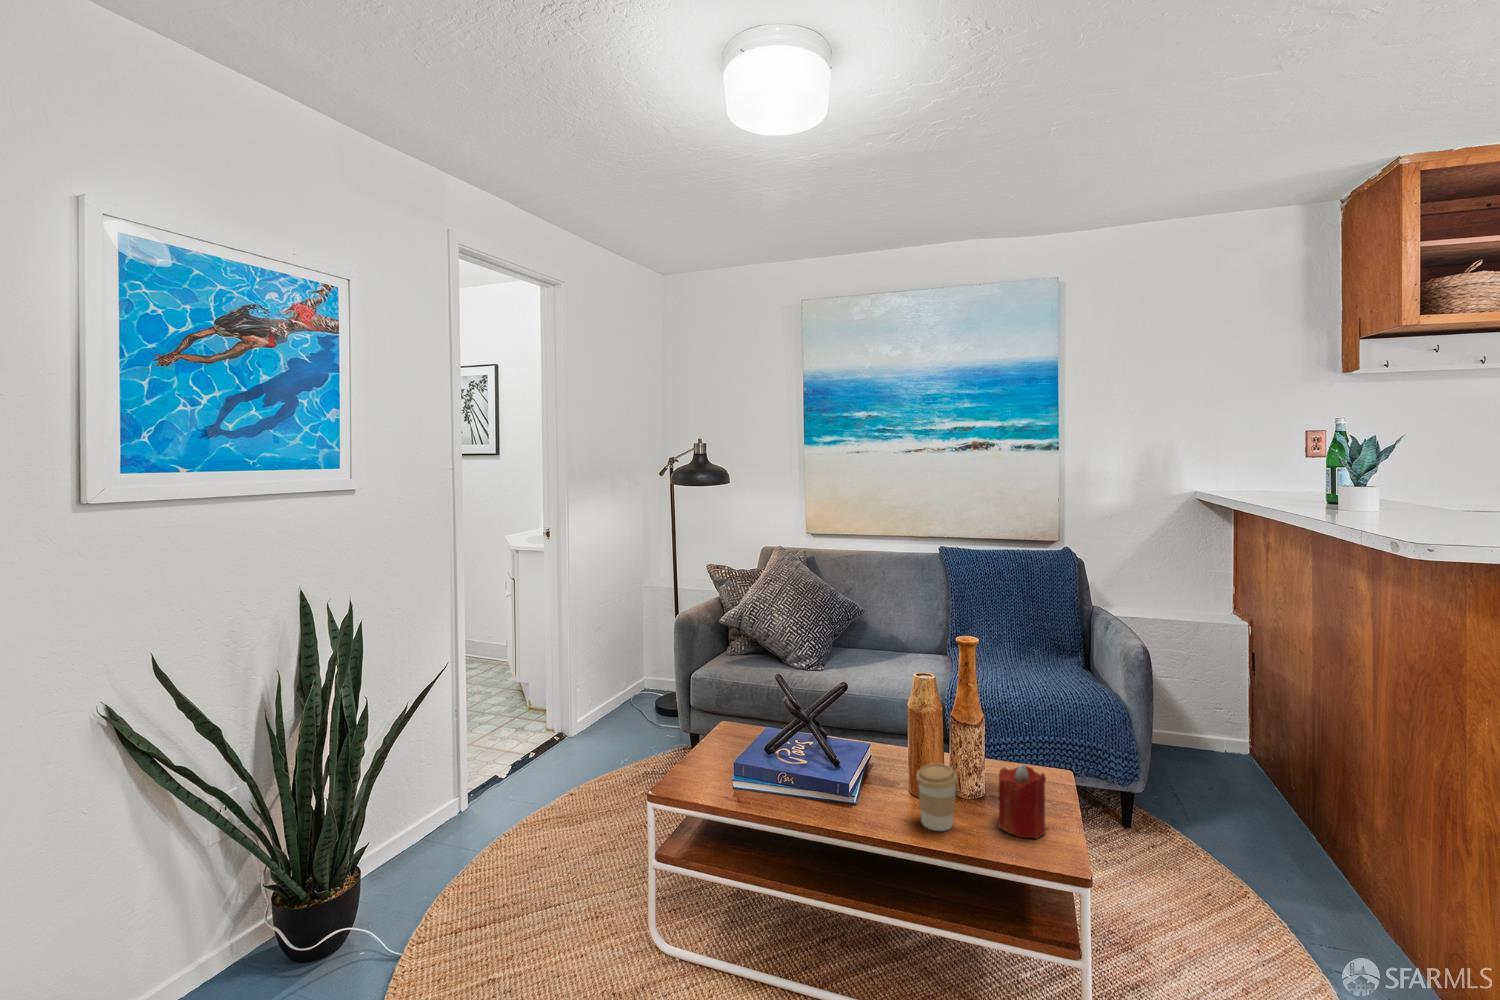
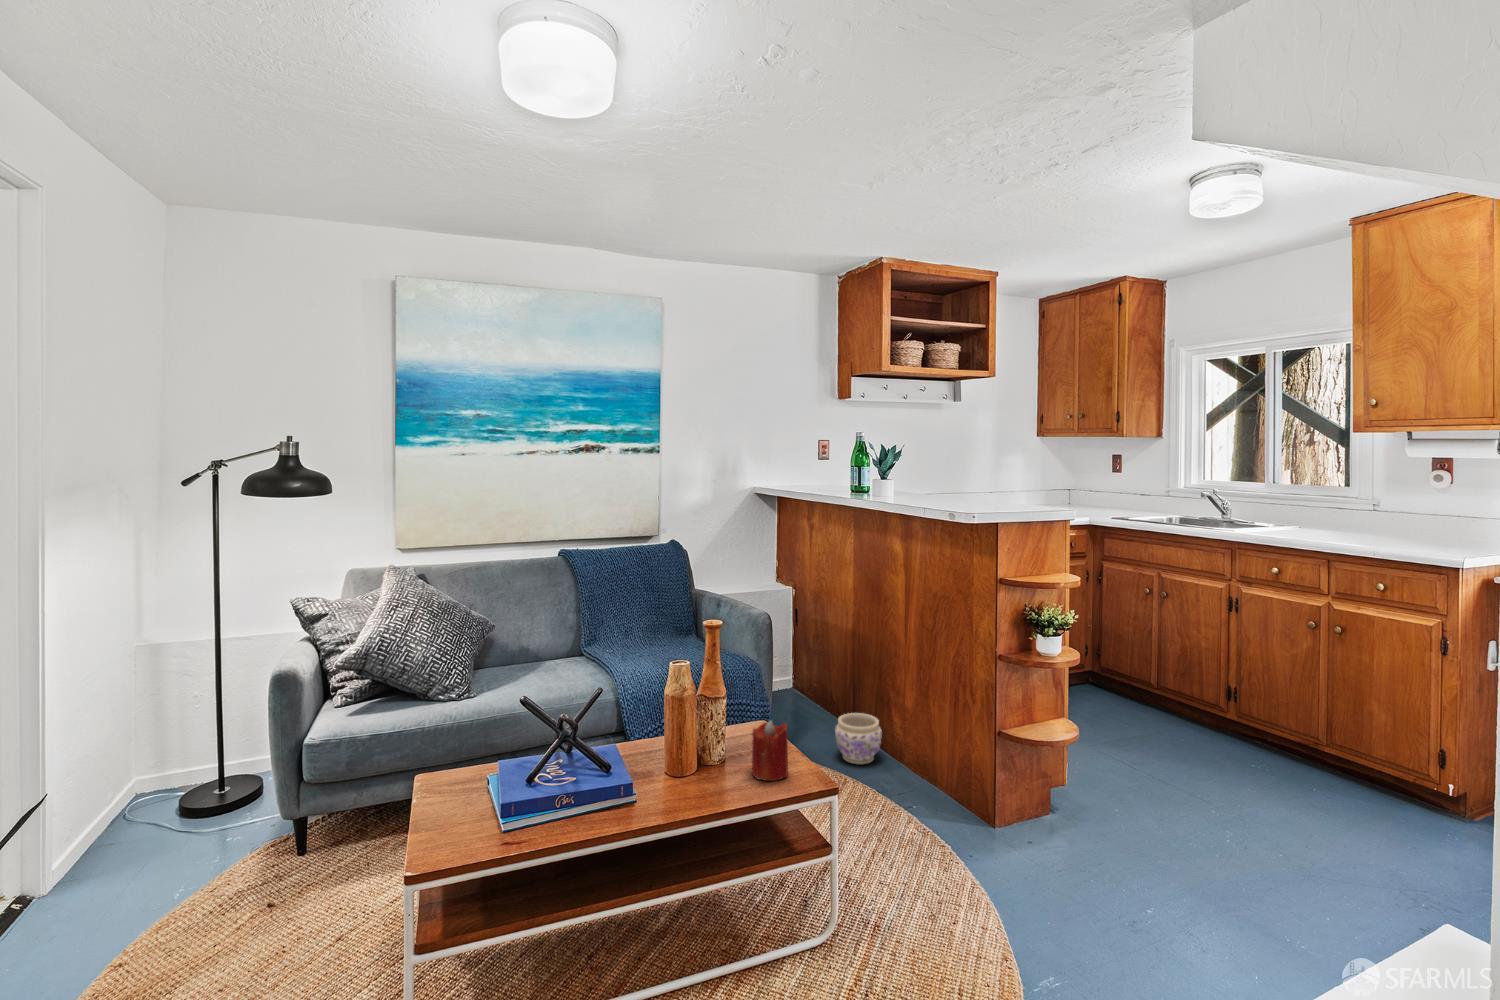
coffee cup: present [916,763,958,831] -> none [694,738,730,798]
planter: none [1247,802,1329,881] -> present [835,713,882,765]

